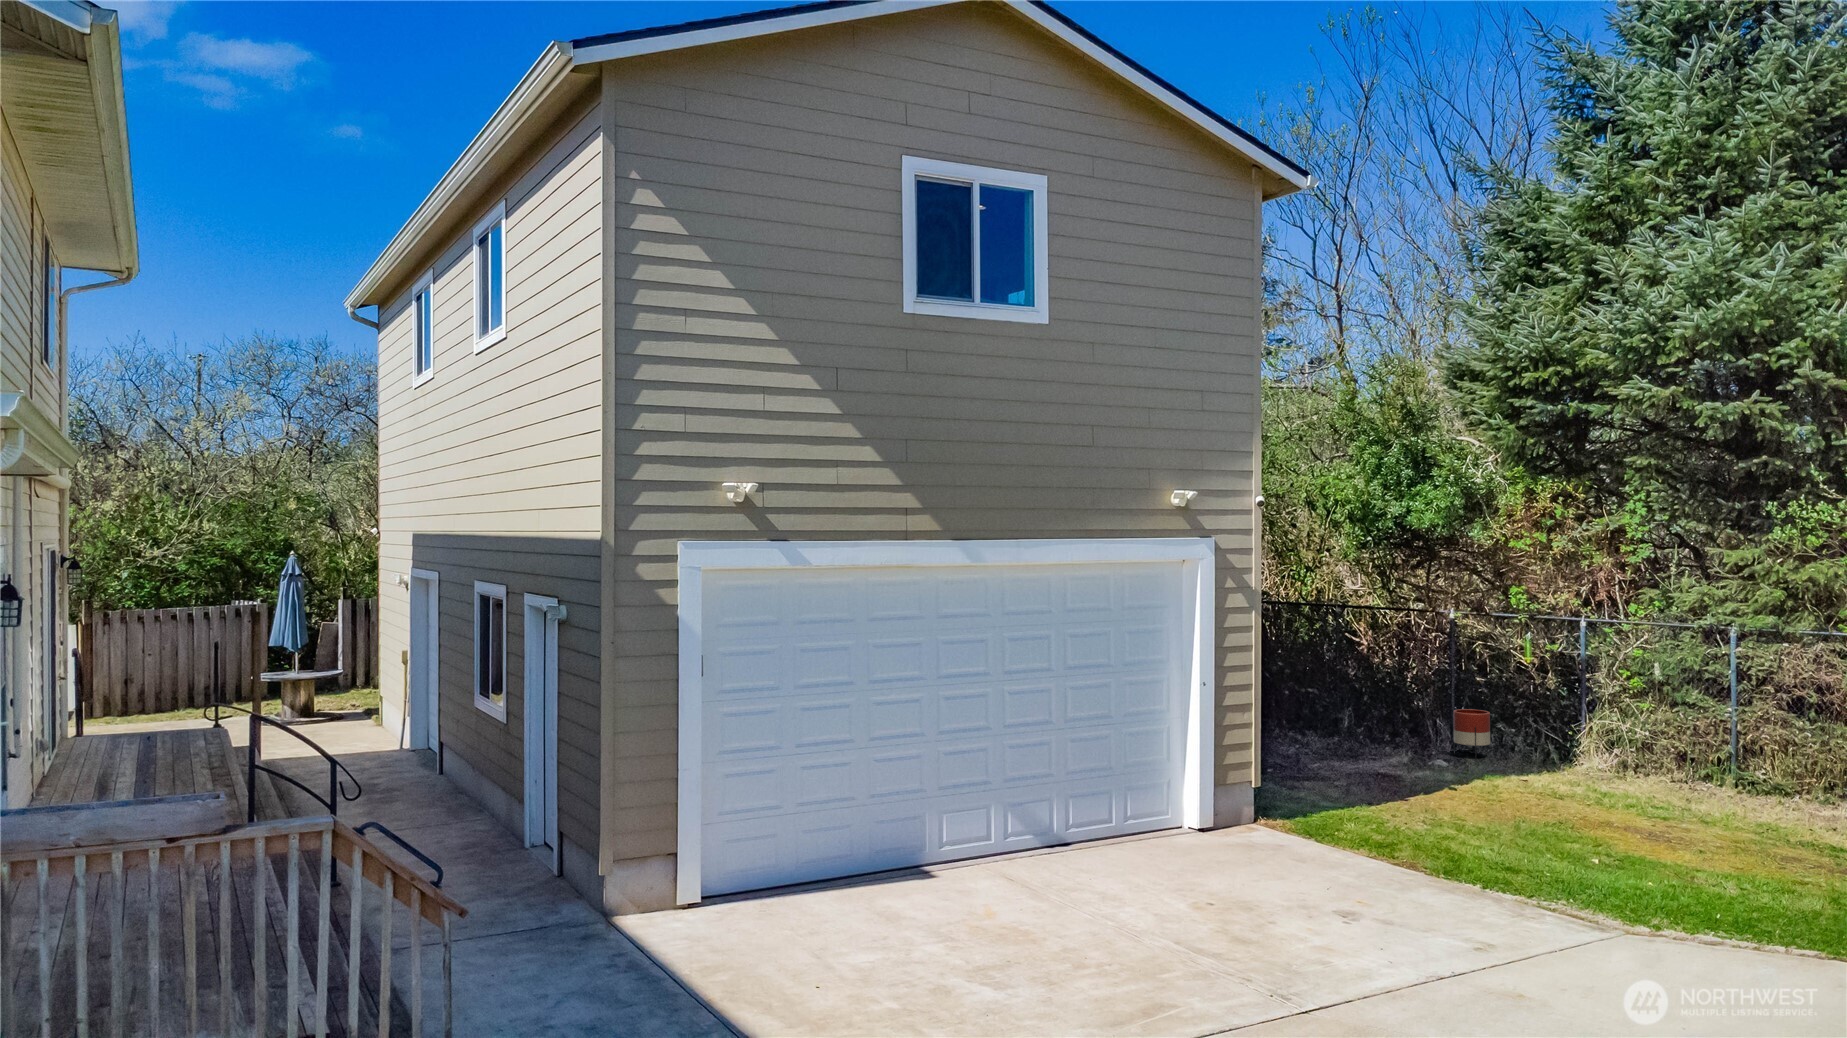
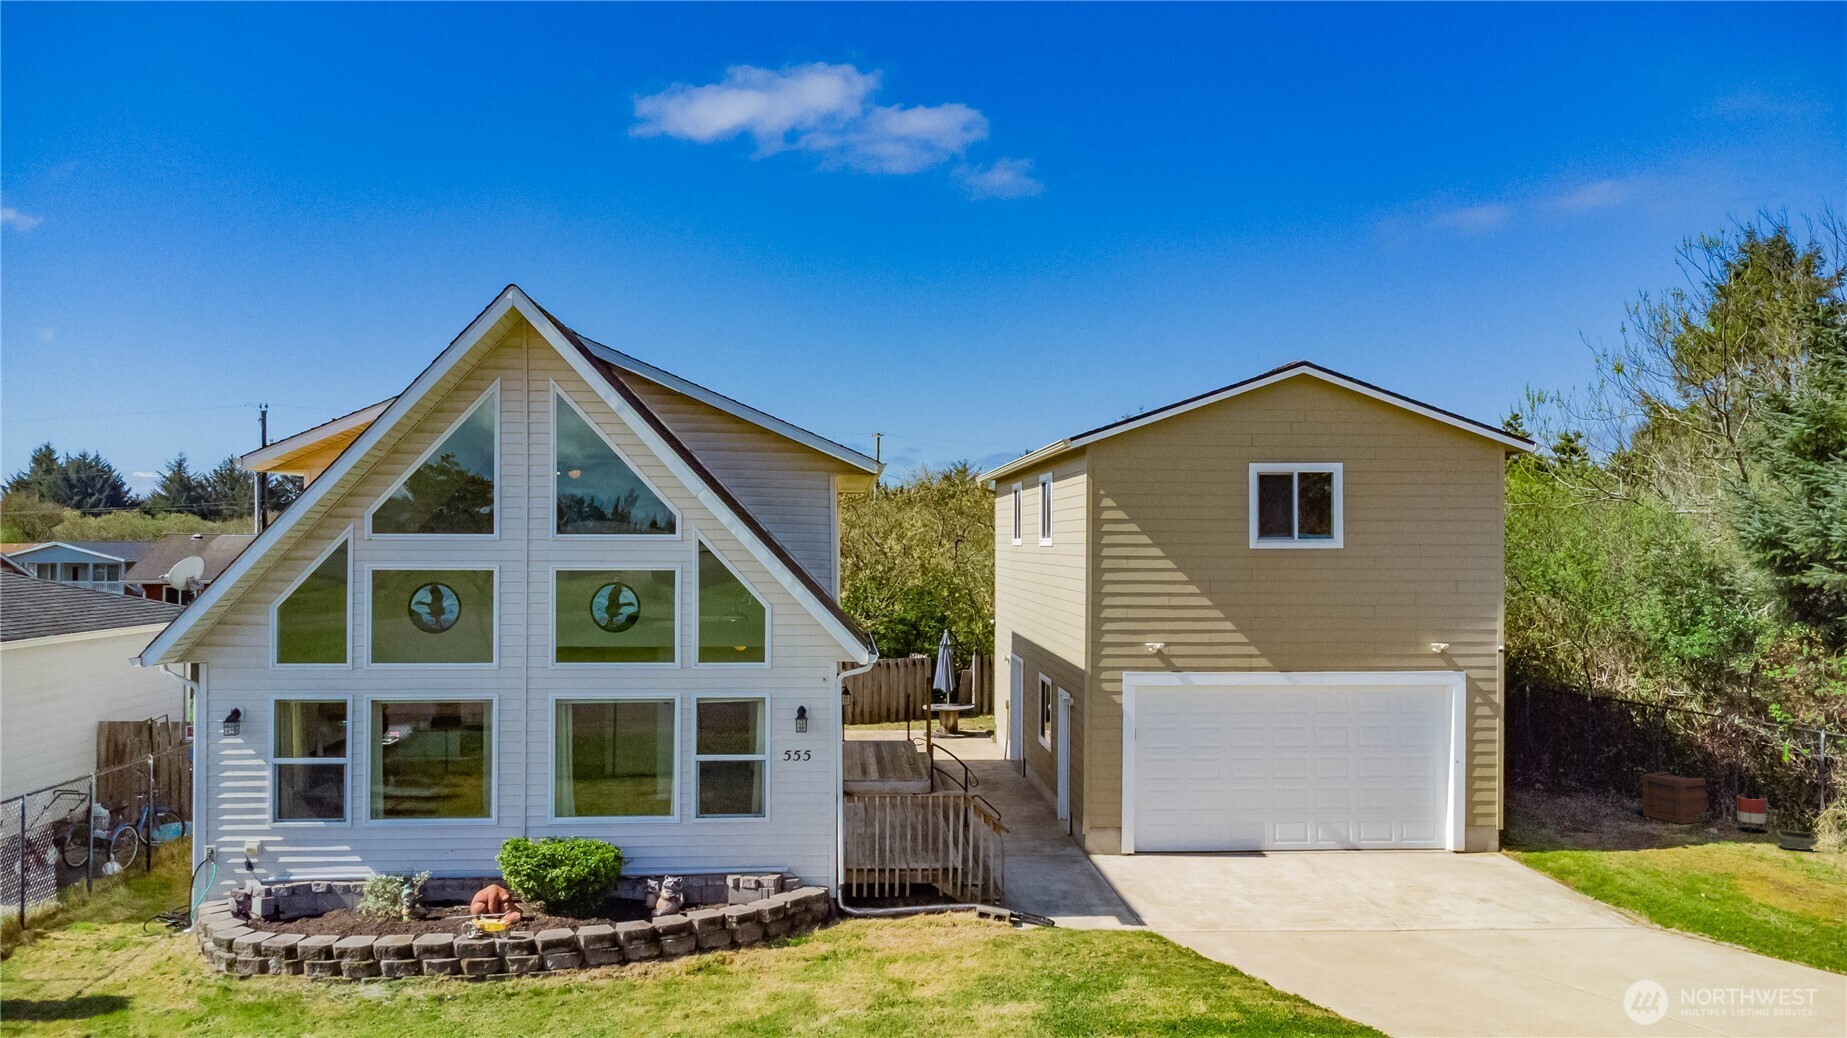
wooden crate: none [1333,688,1411,756] -> present [1642,772,1710,824]
woven basket: none [1529,750,1583,775] -> present [1776,830,1818,850]

